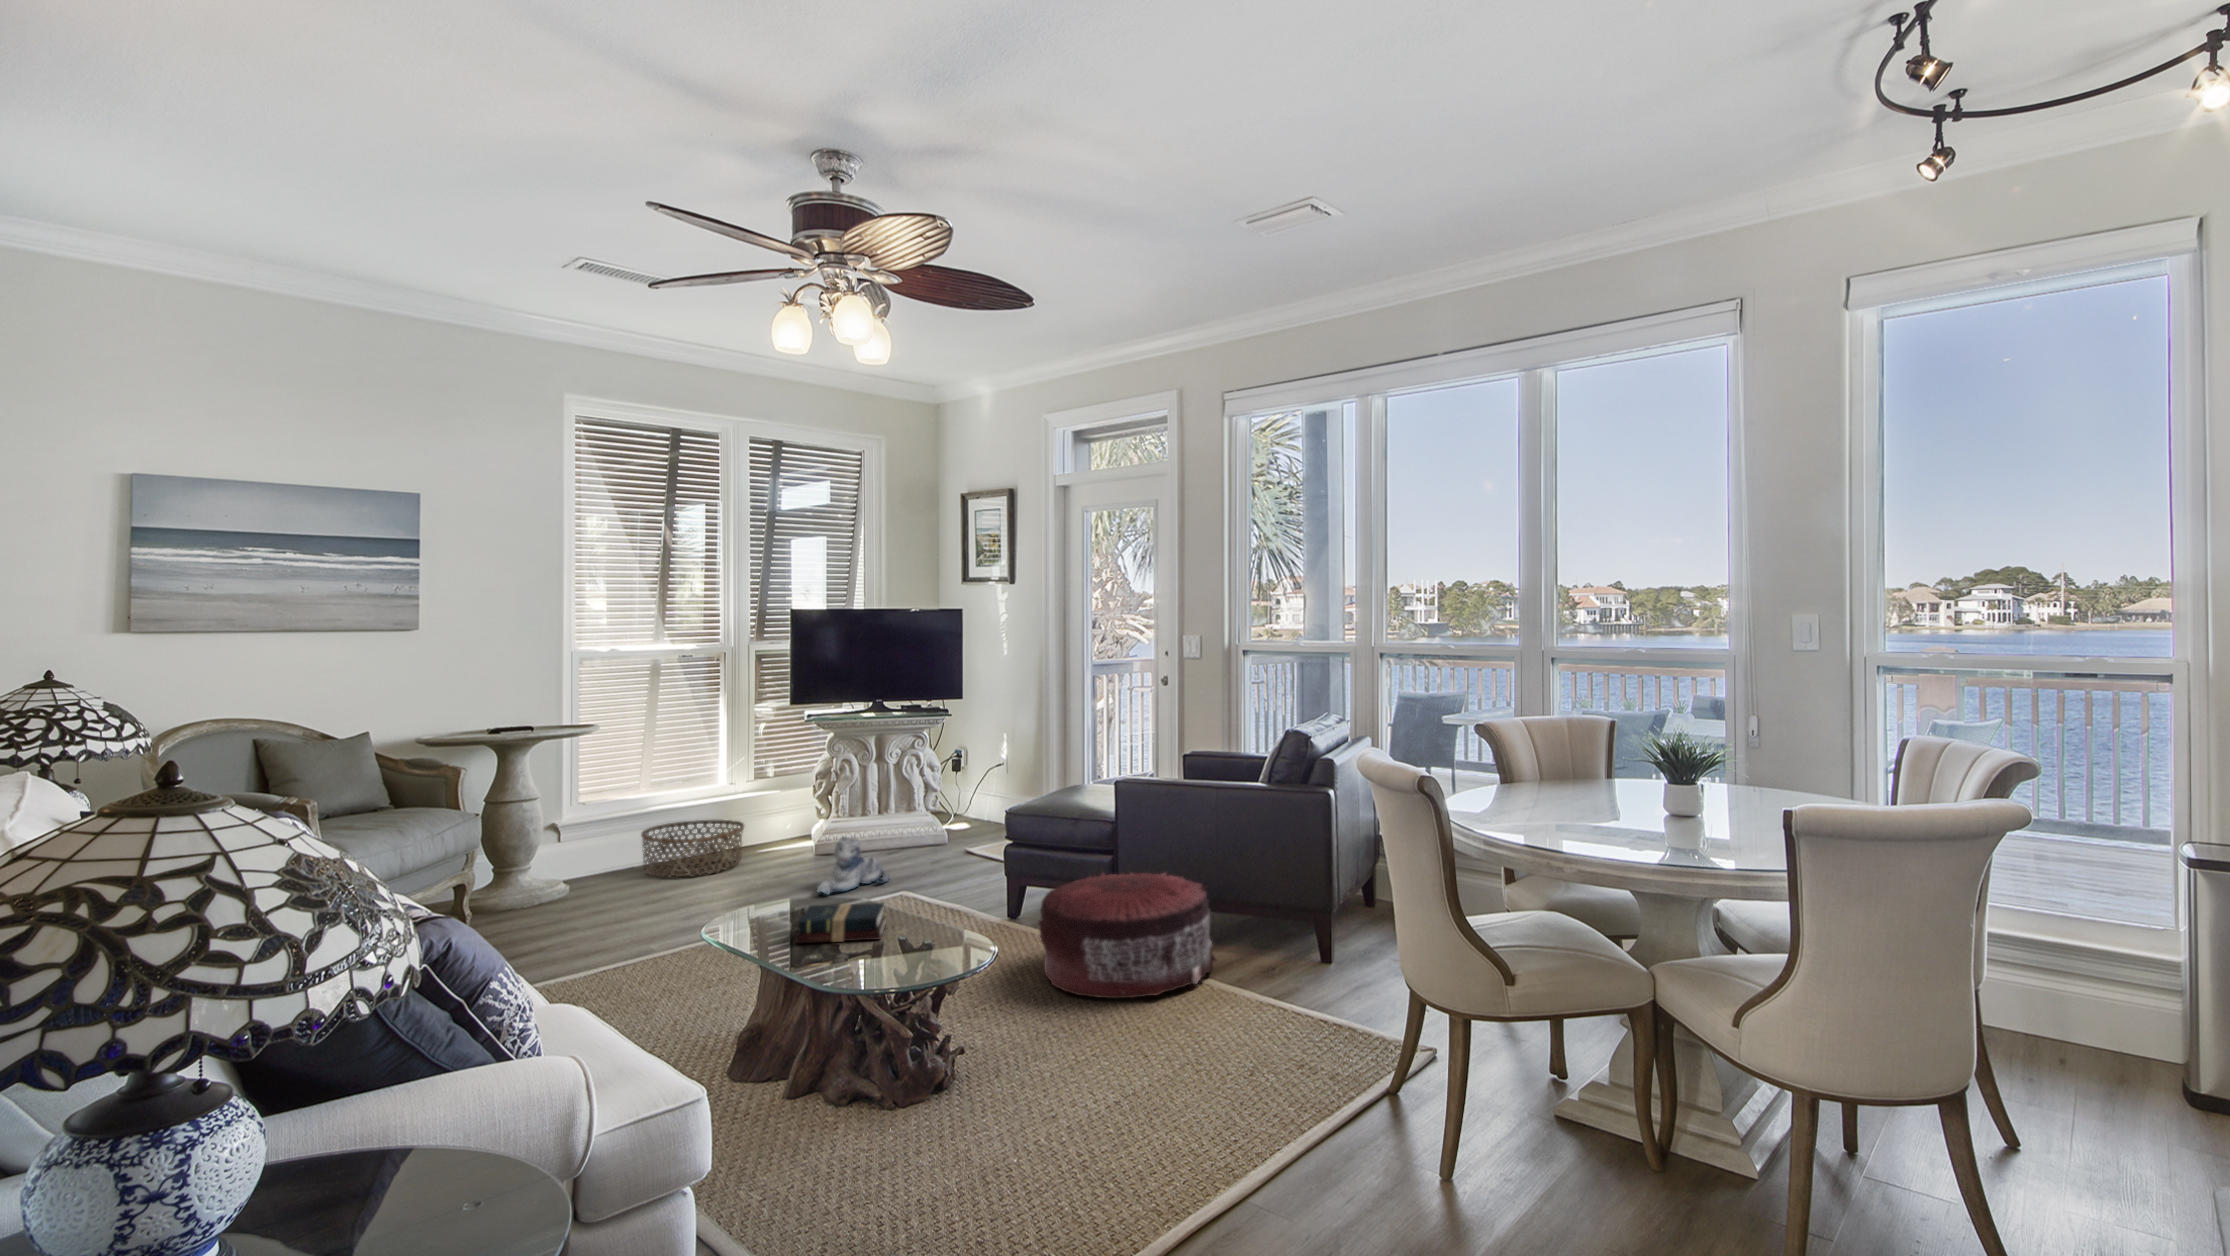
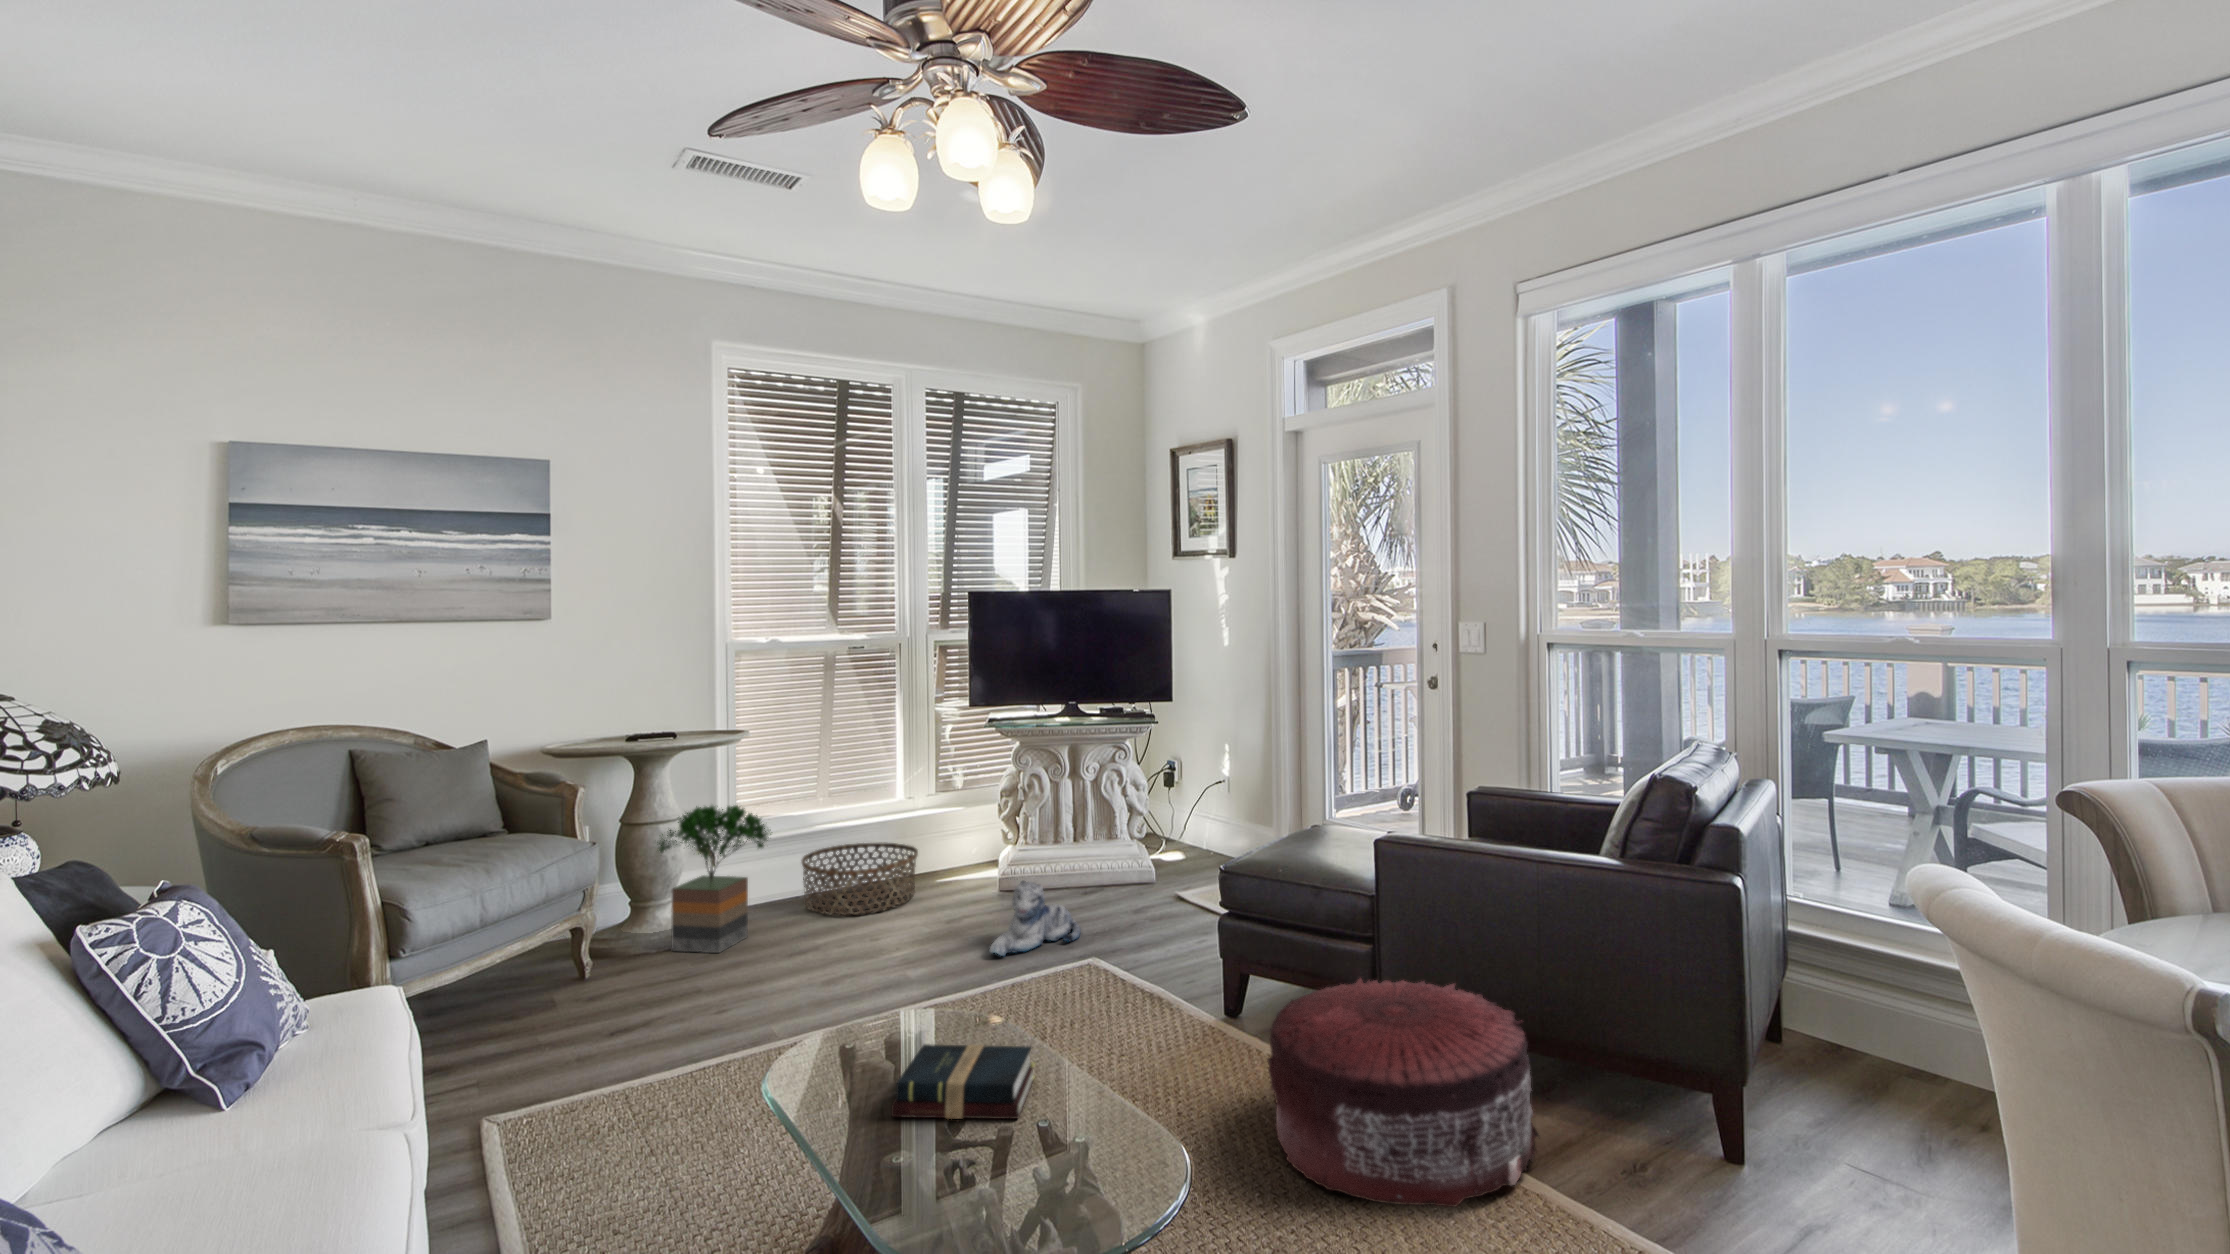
potted tree: none [520,784,625,907] -> present [657,805,771,953]

